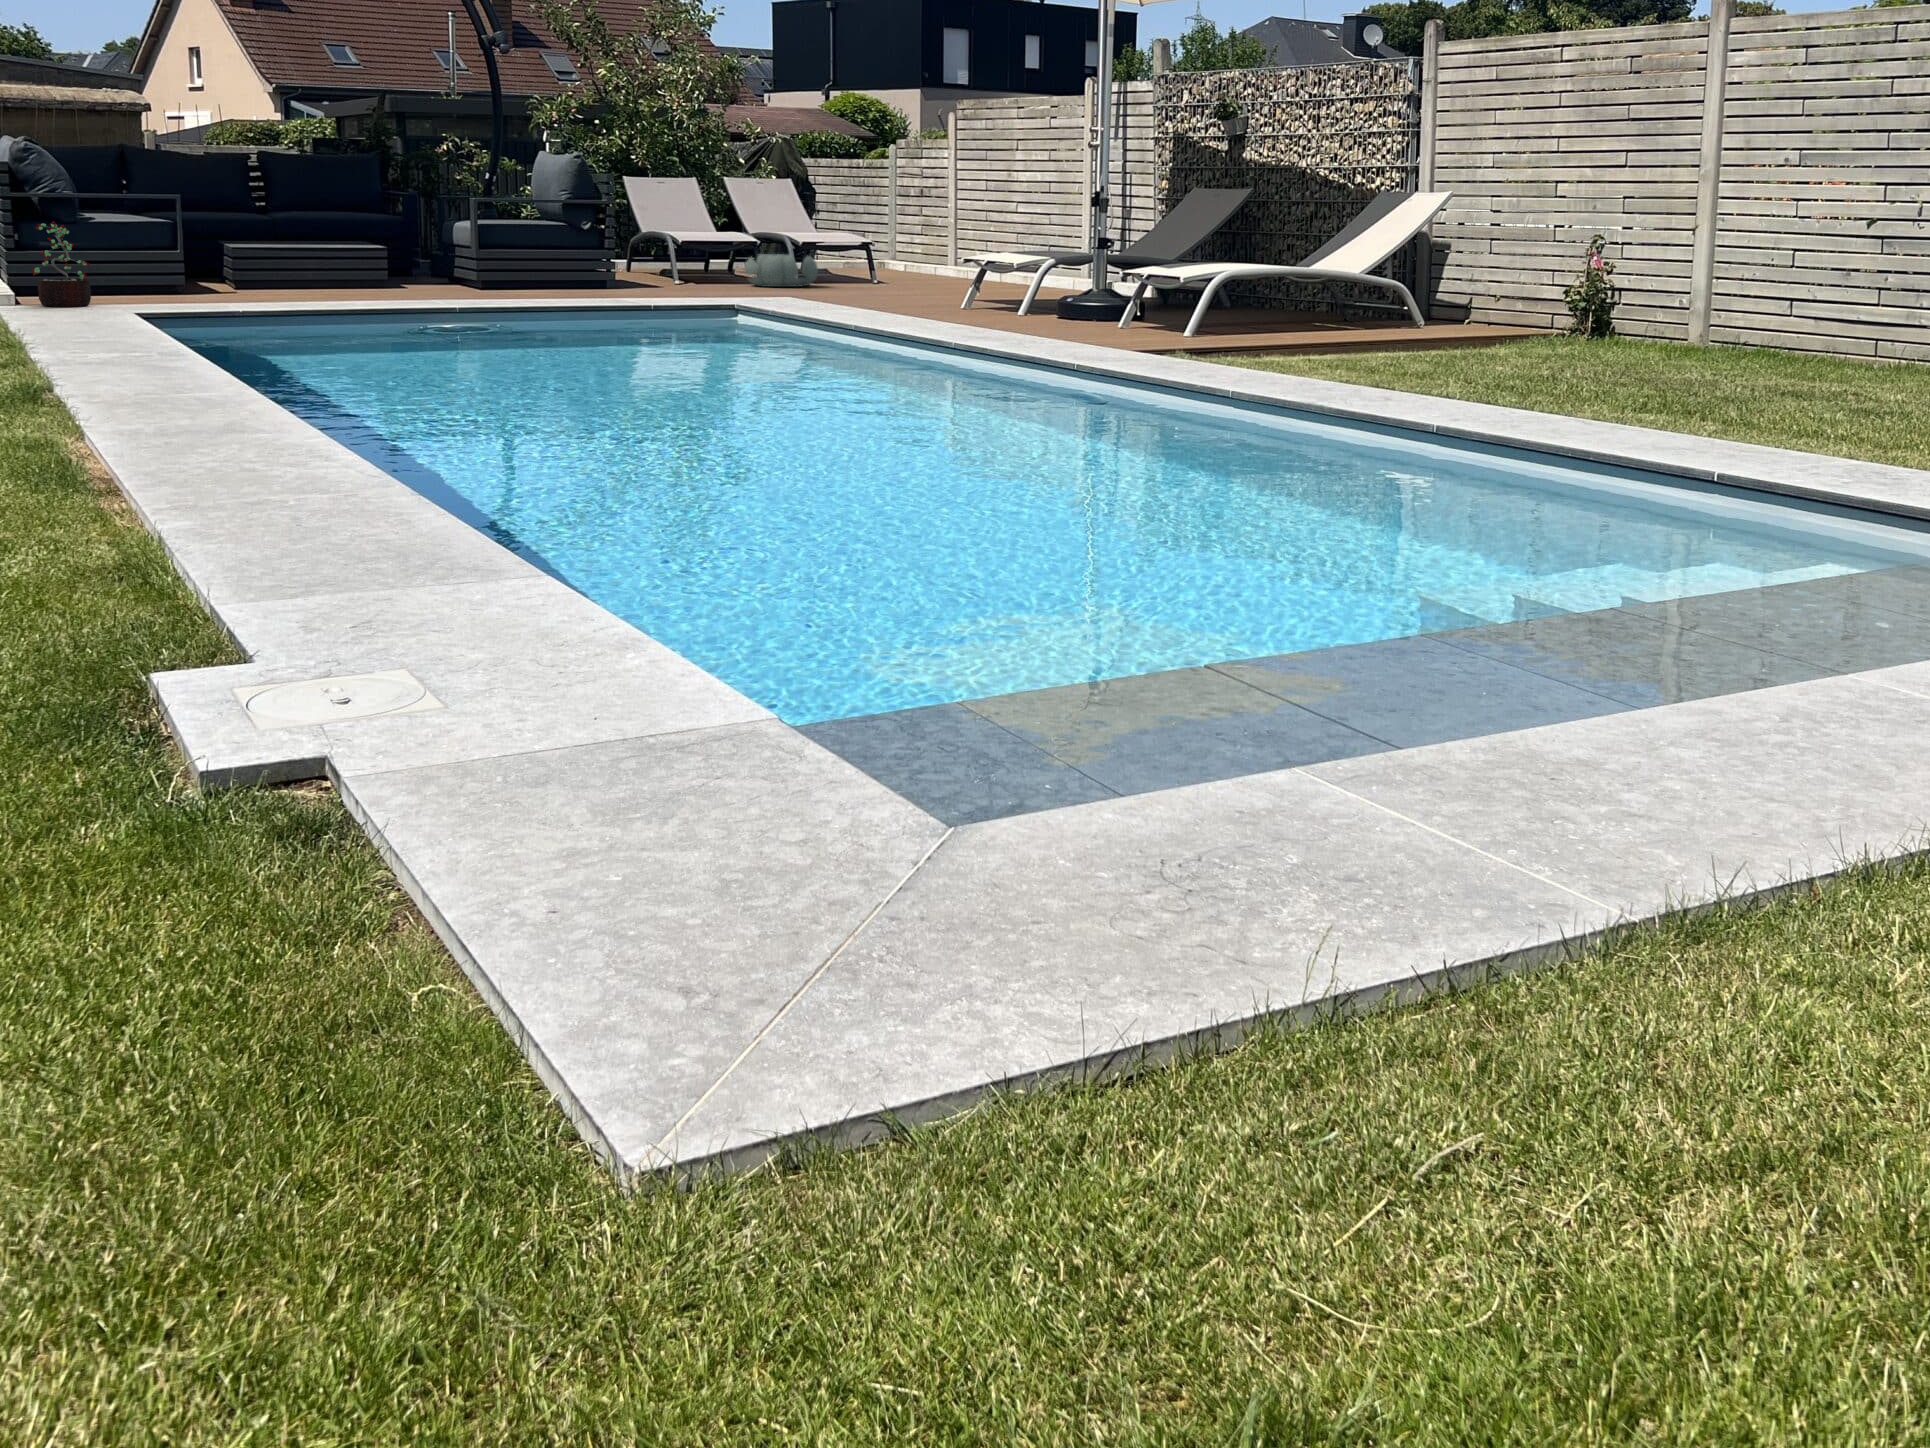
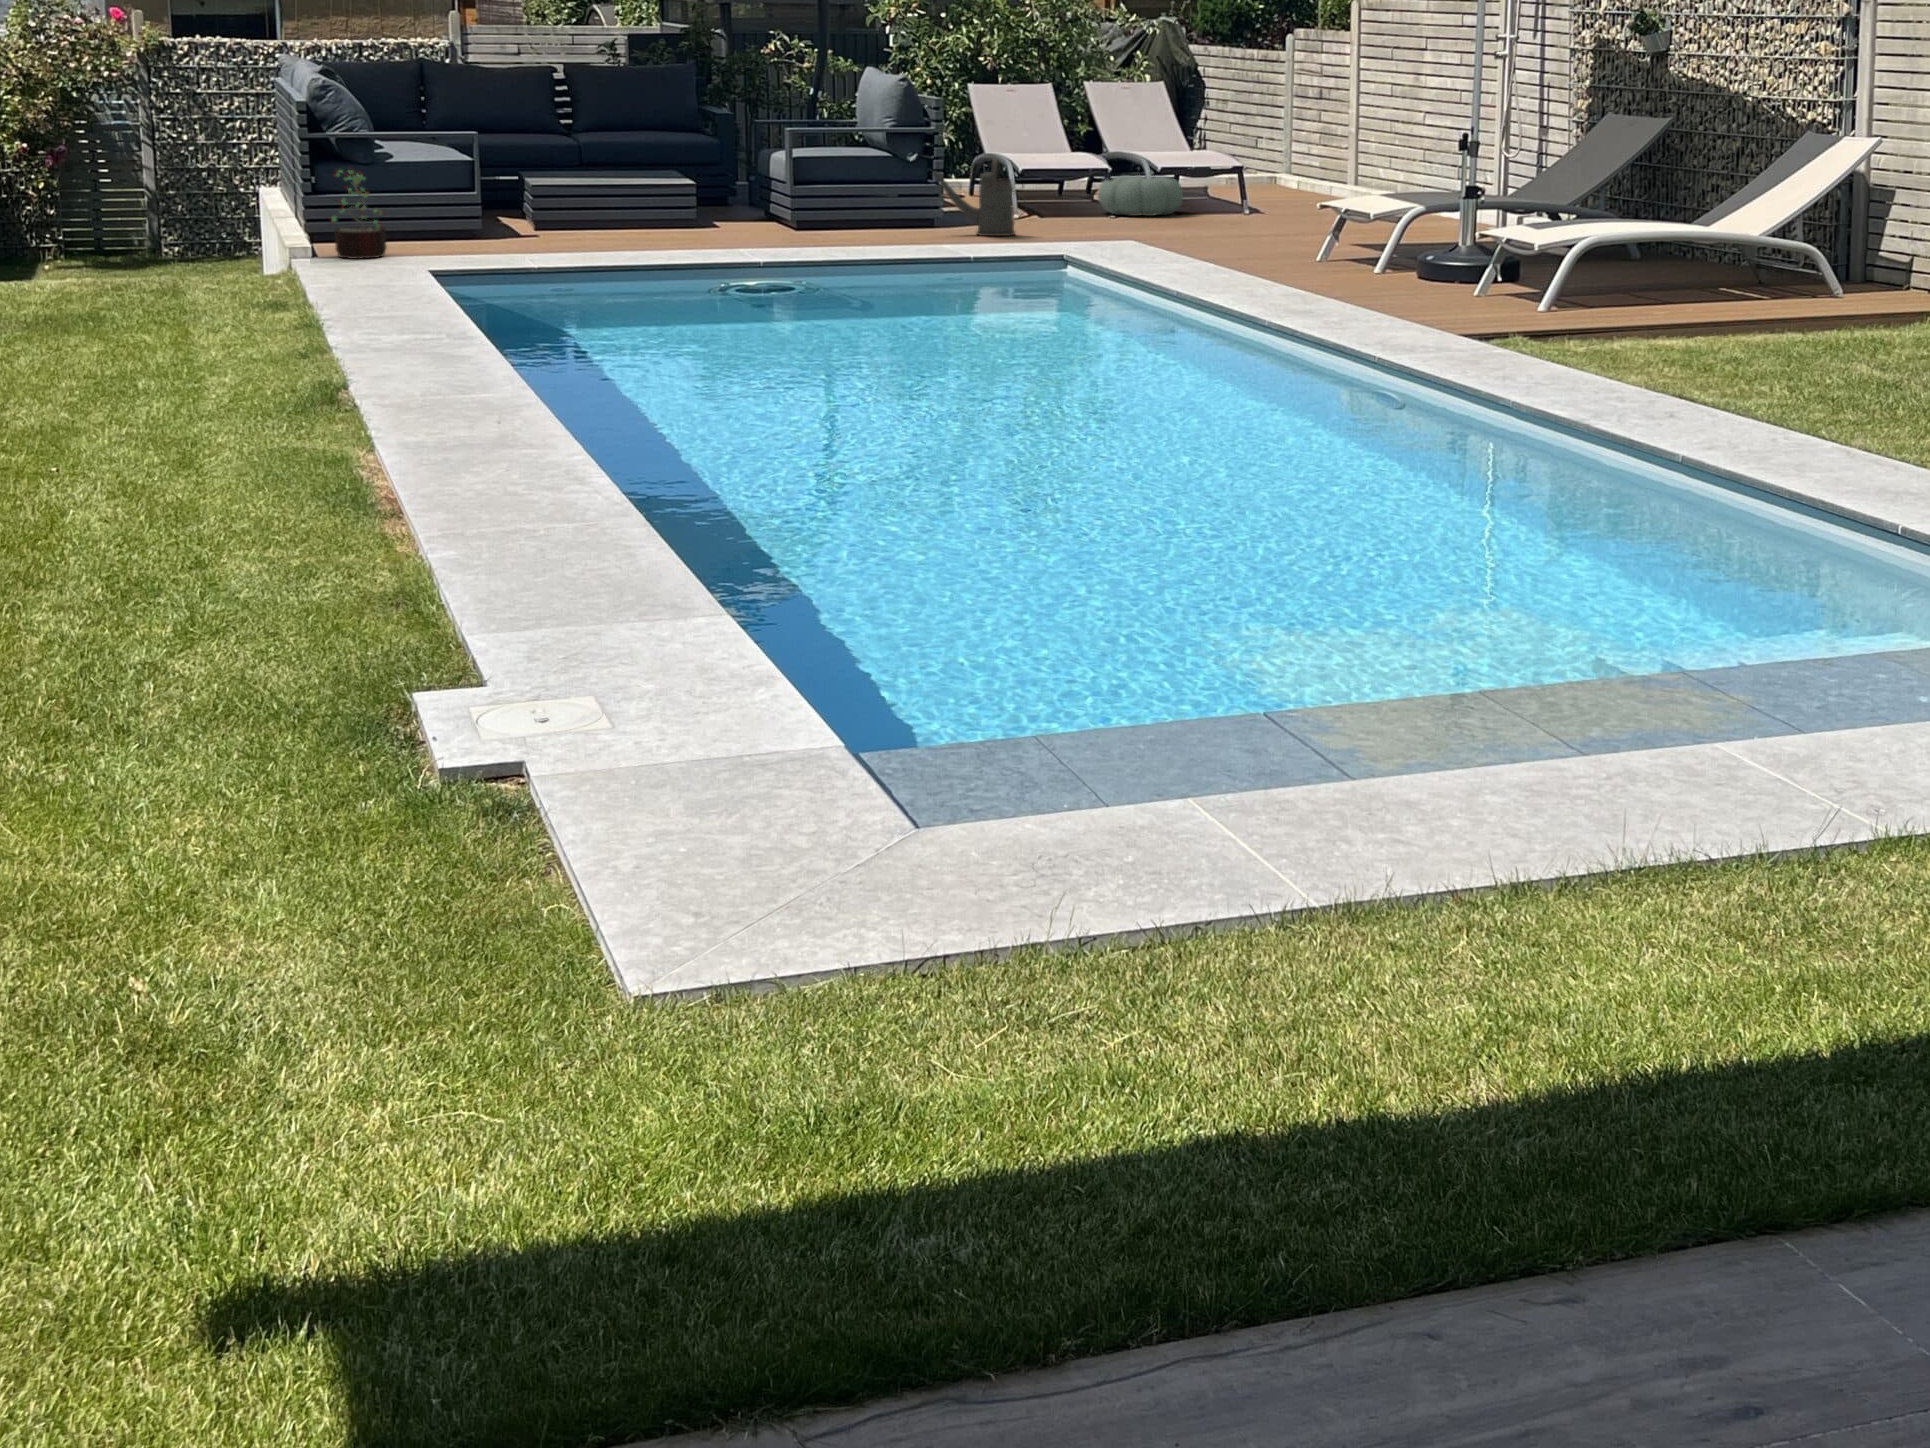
watering can: none [608,229,693,297] -> present [933,158,1026,236]

